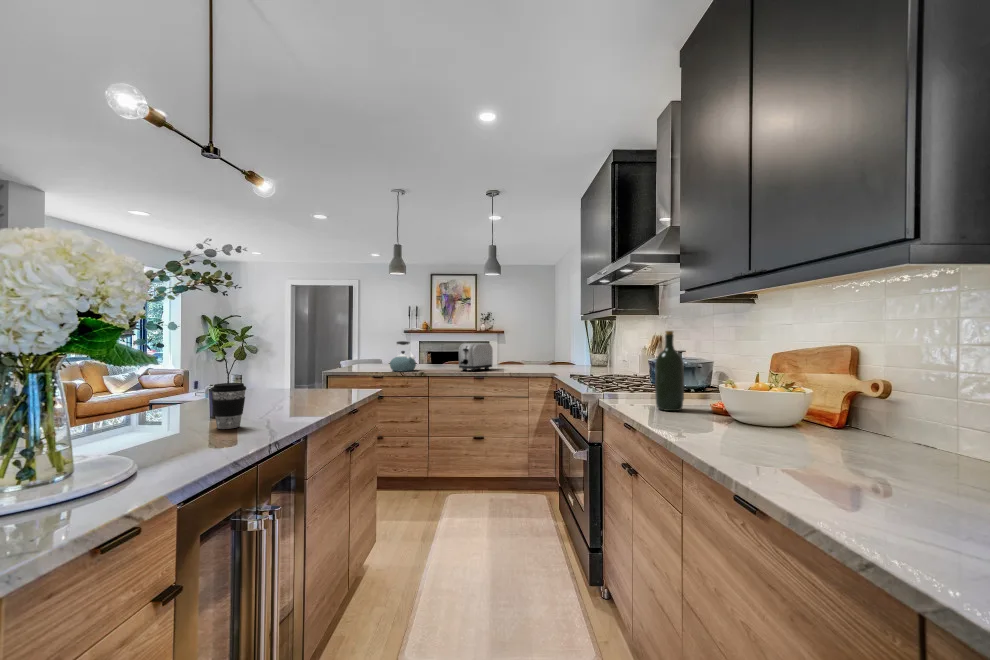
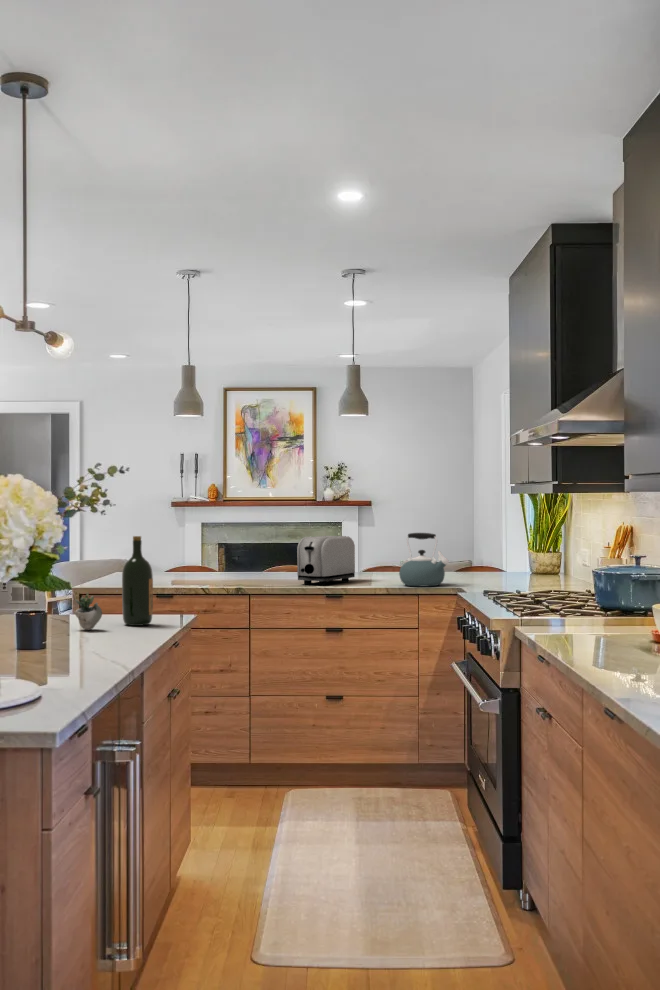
wine bottle: present [655,331,684,411] -> present [122,536,153,626]
kettle: present [390,341,416,371] -> present [399,533,449,587]
succulent plant: none [288,371,317,399] -> present [75,593,102,630]
coffee cup: present [211,383,246,429] -> none [38,607,75,661]

